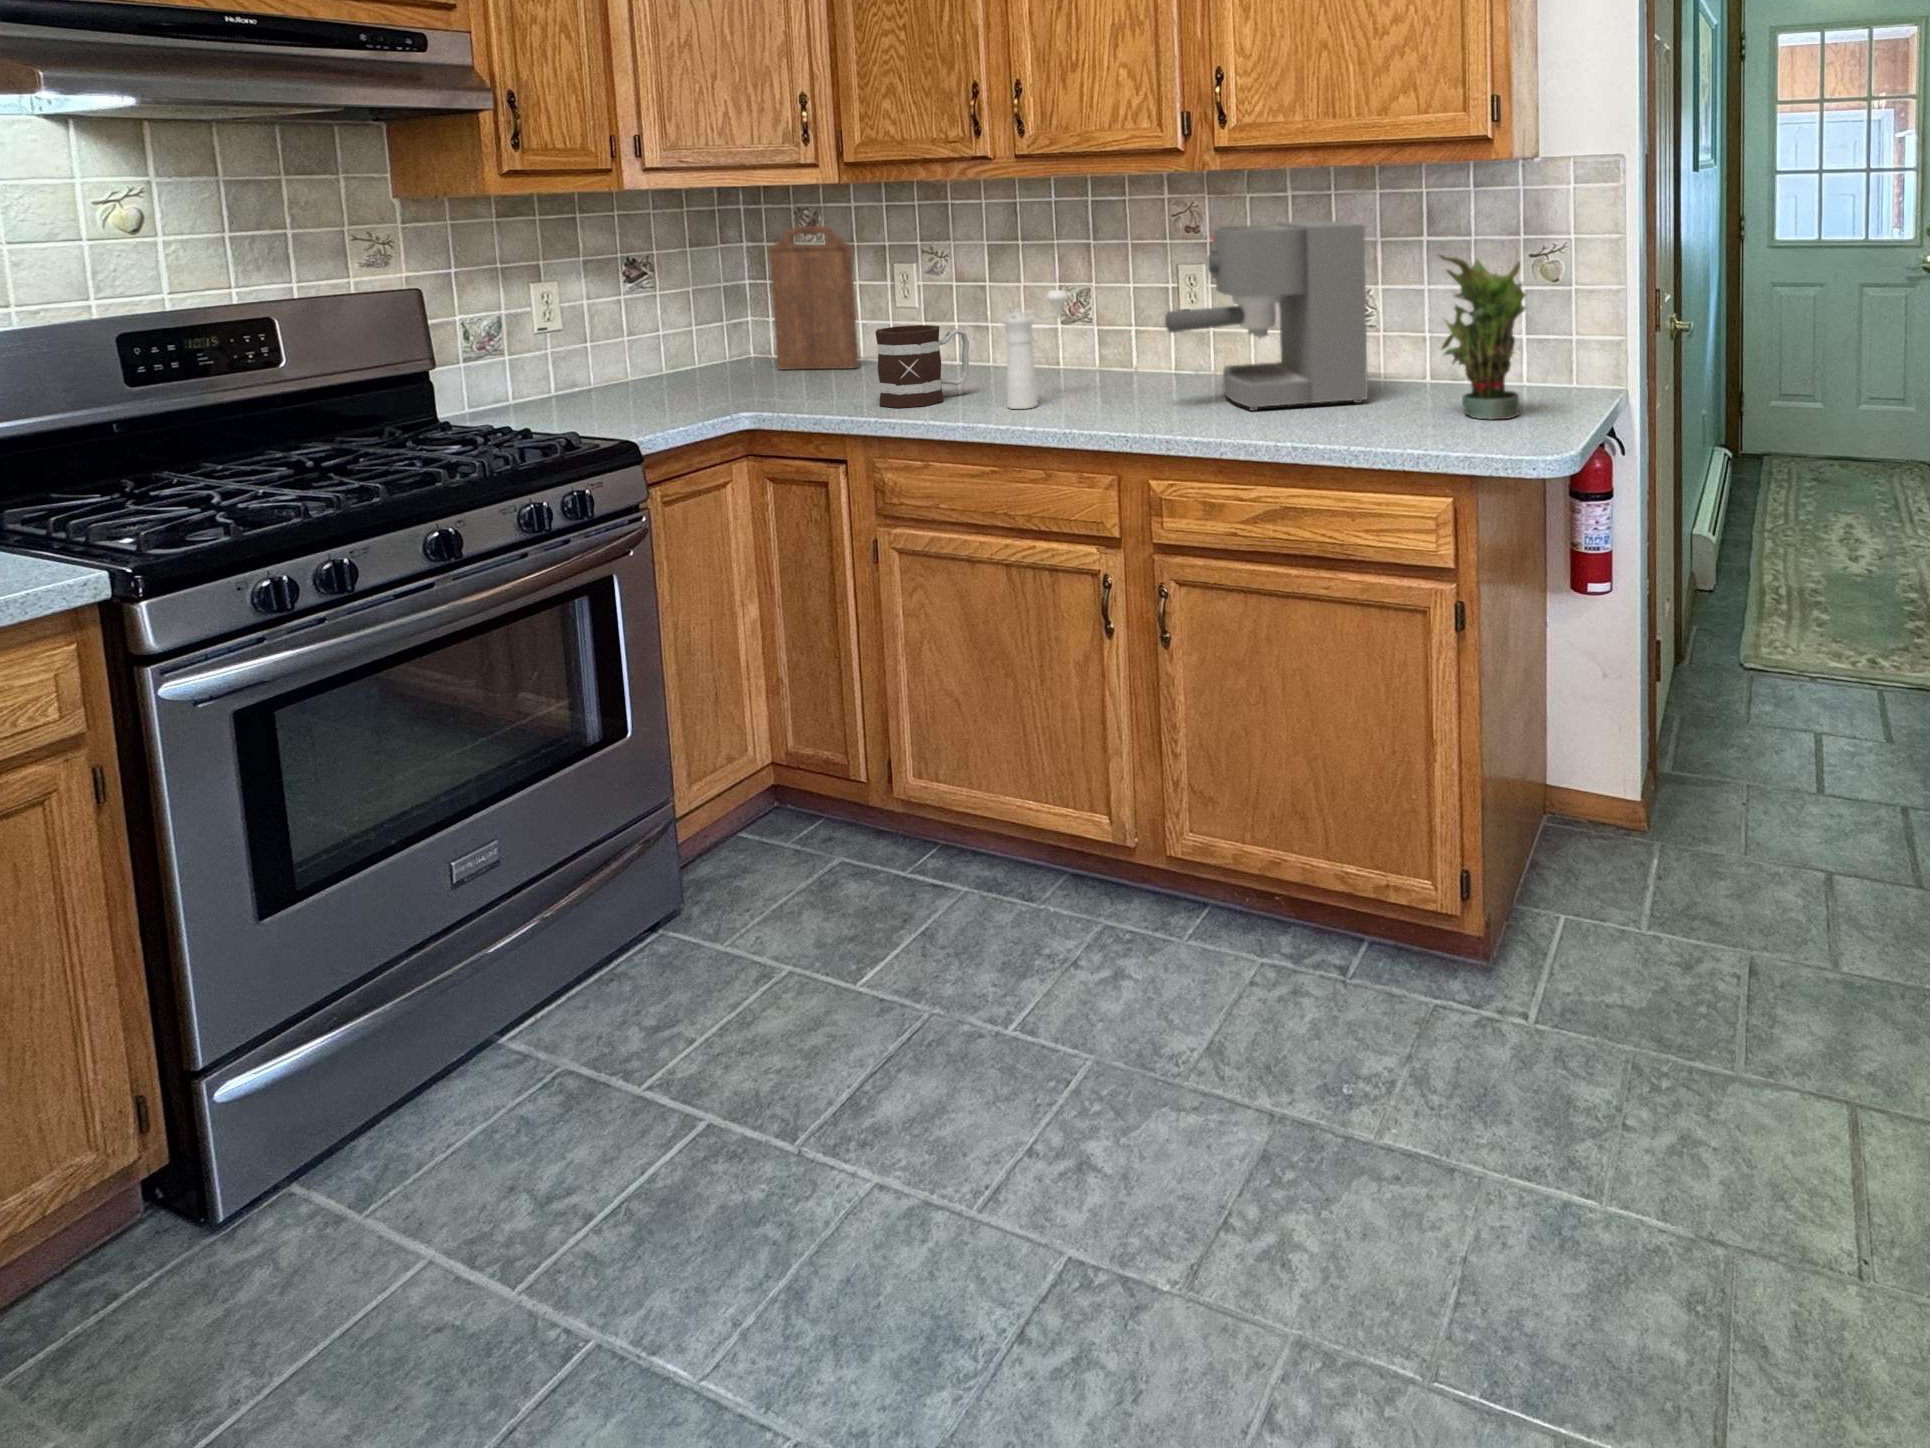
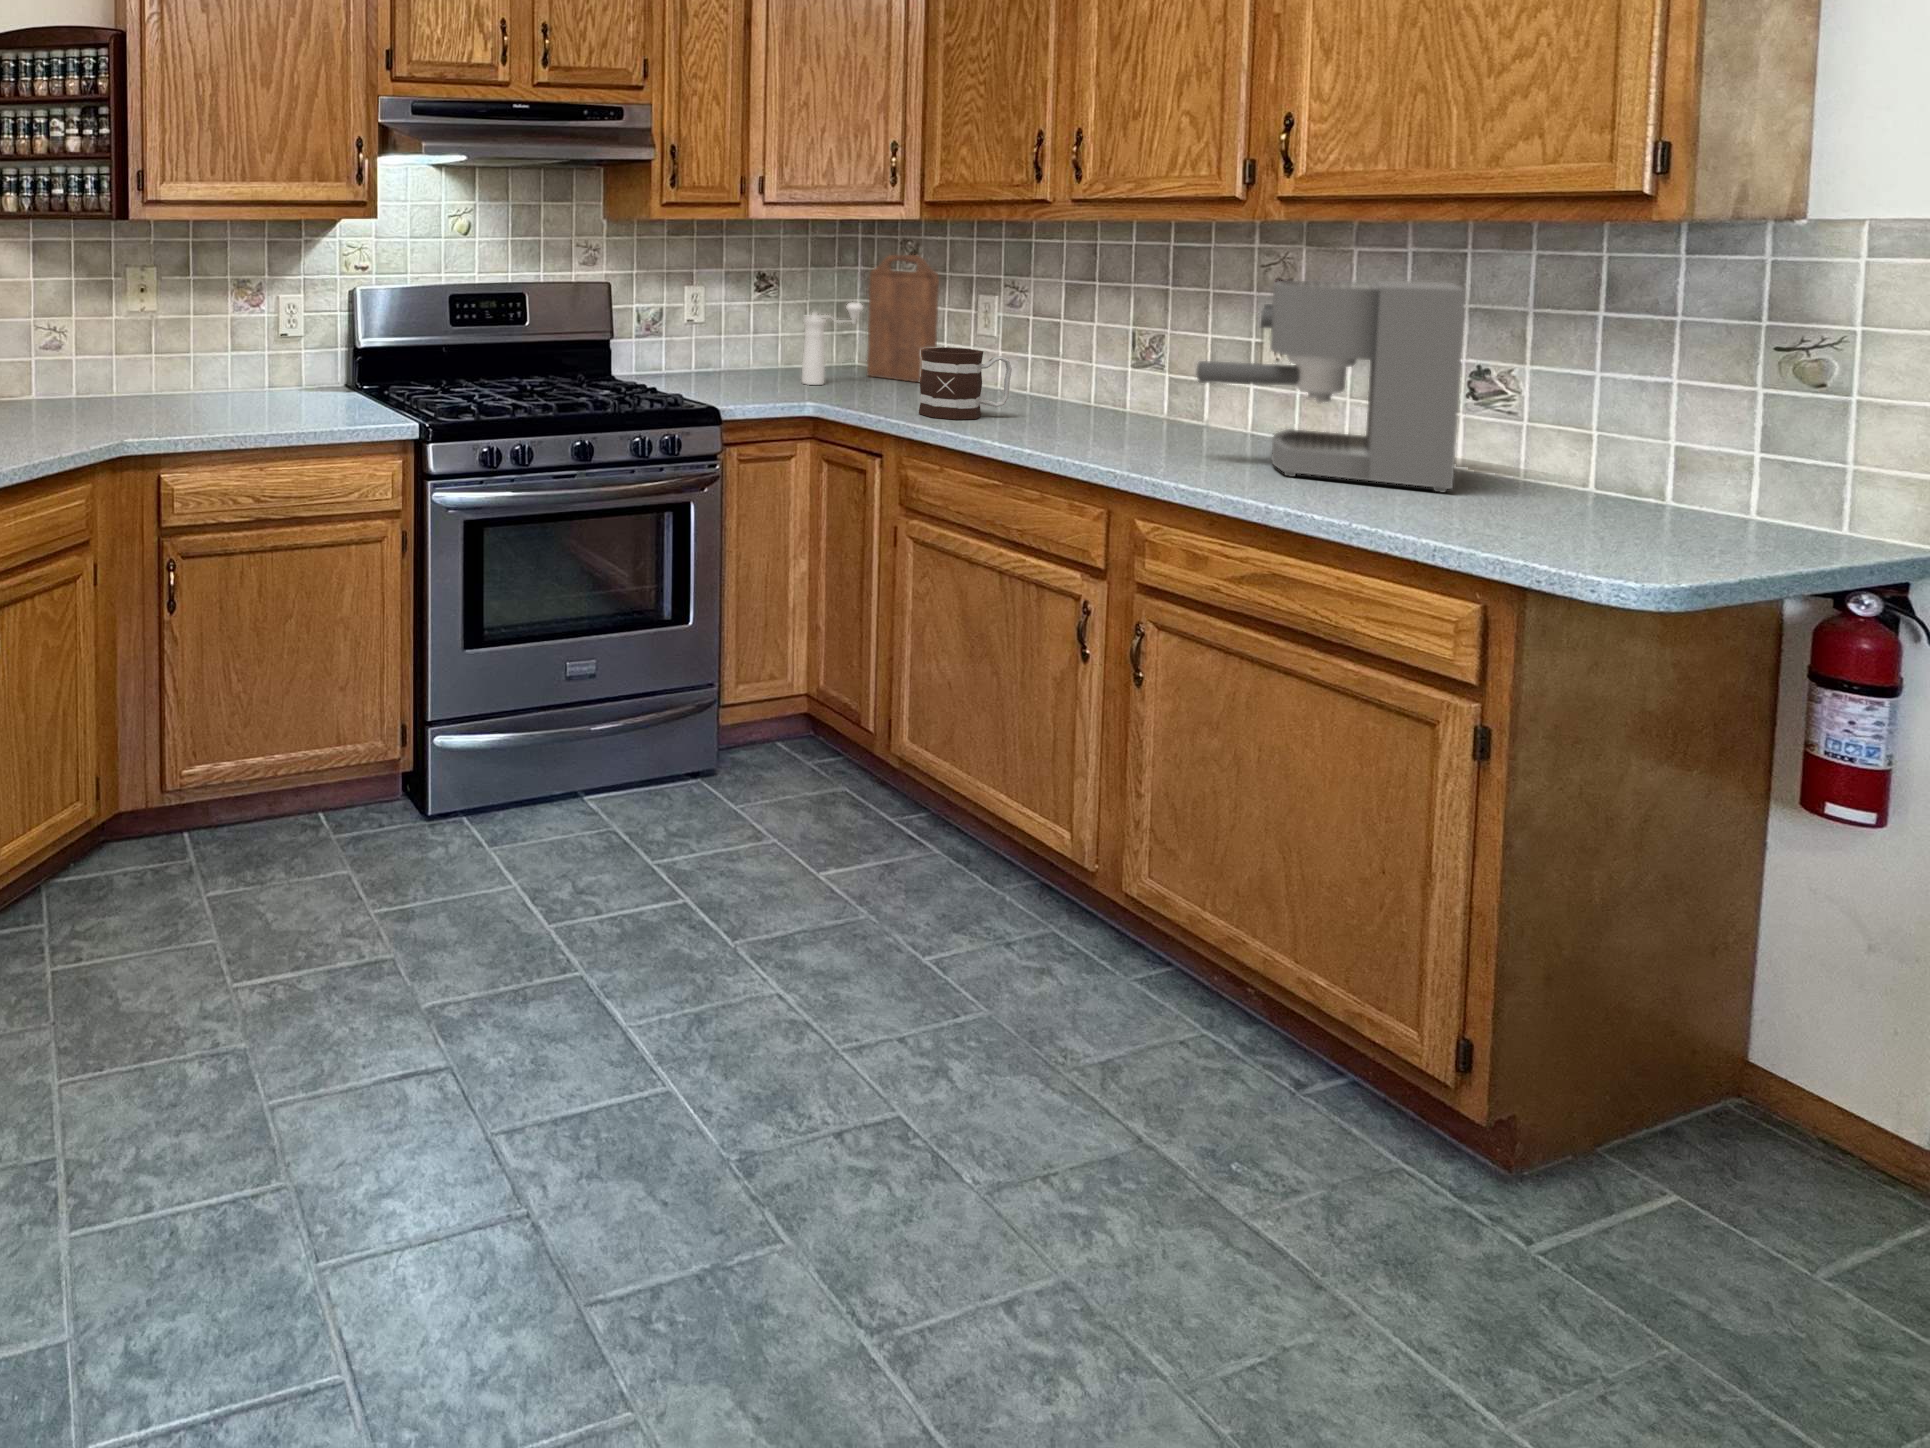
potted plant: present [1439,254,1526,419] -> none [1532,329,1696,541]
pepper mill: present [1003,290,1068,409] -> present [802,303,863,385]

